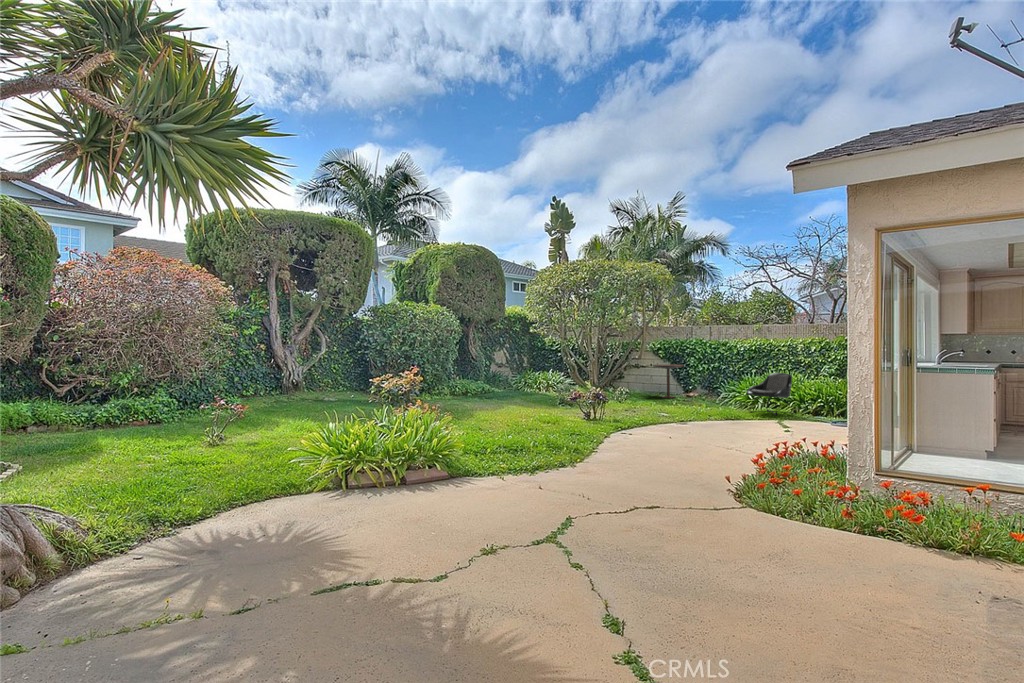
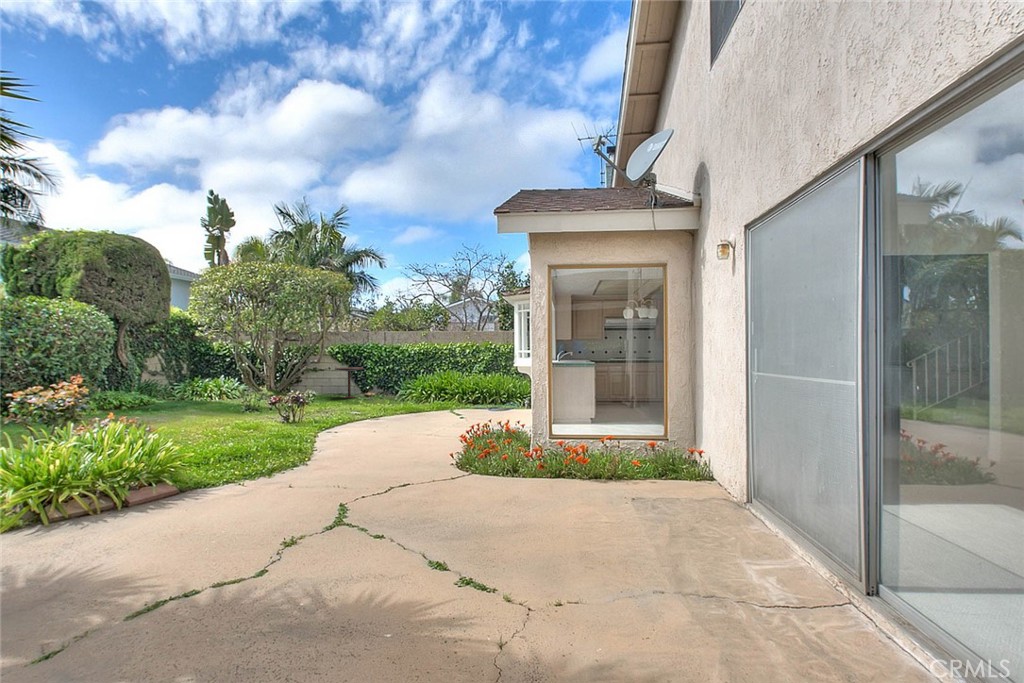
lounge chair: present [747,373,794,415] -> none [422,371,457,406]

